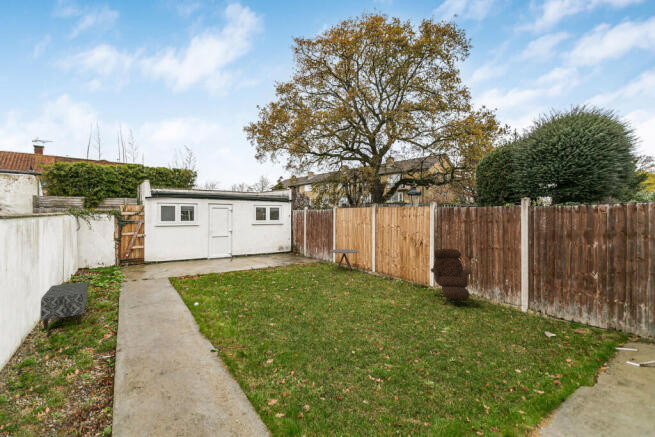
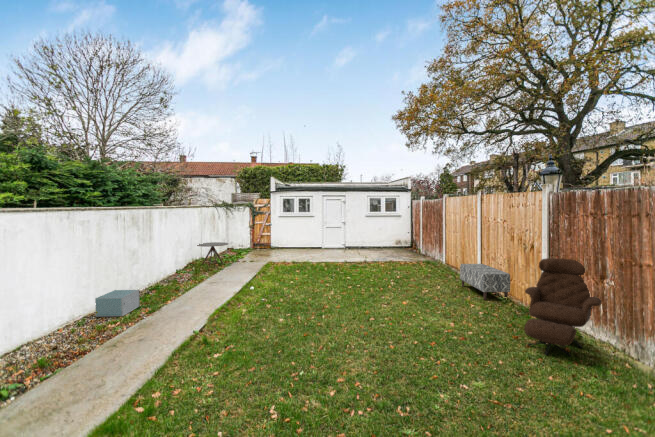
round table: present [330,249,359,272] -> present [197,242,228,266]
bench: present [40,282,87,330] -> present [460,264,510,300]
storage box: none [14,324,69,371] -> present [95,290,140,317]

